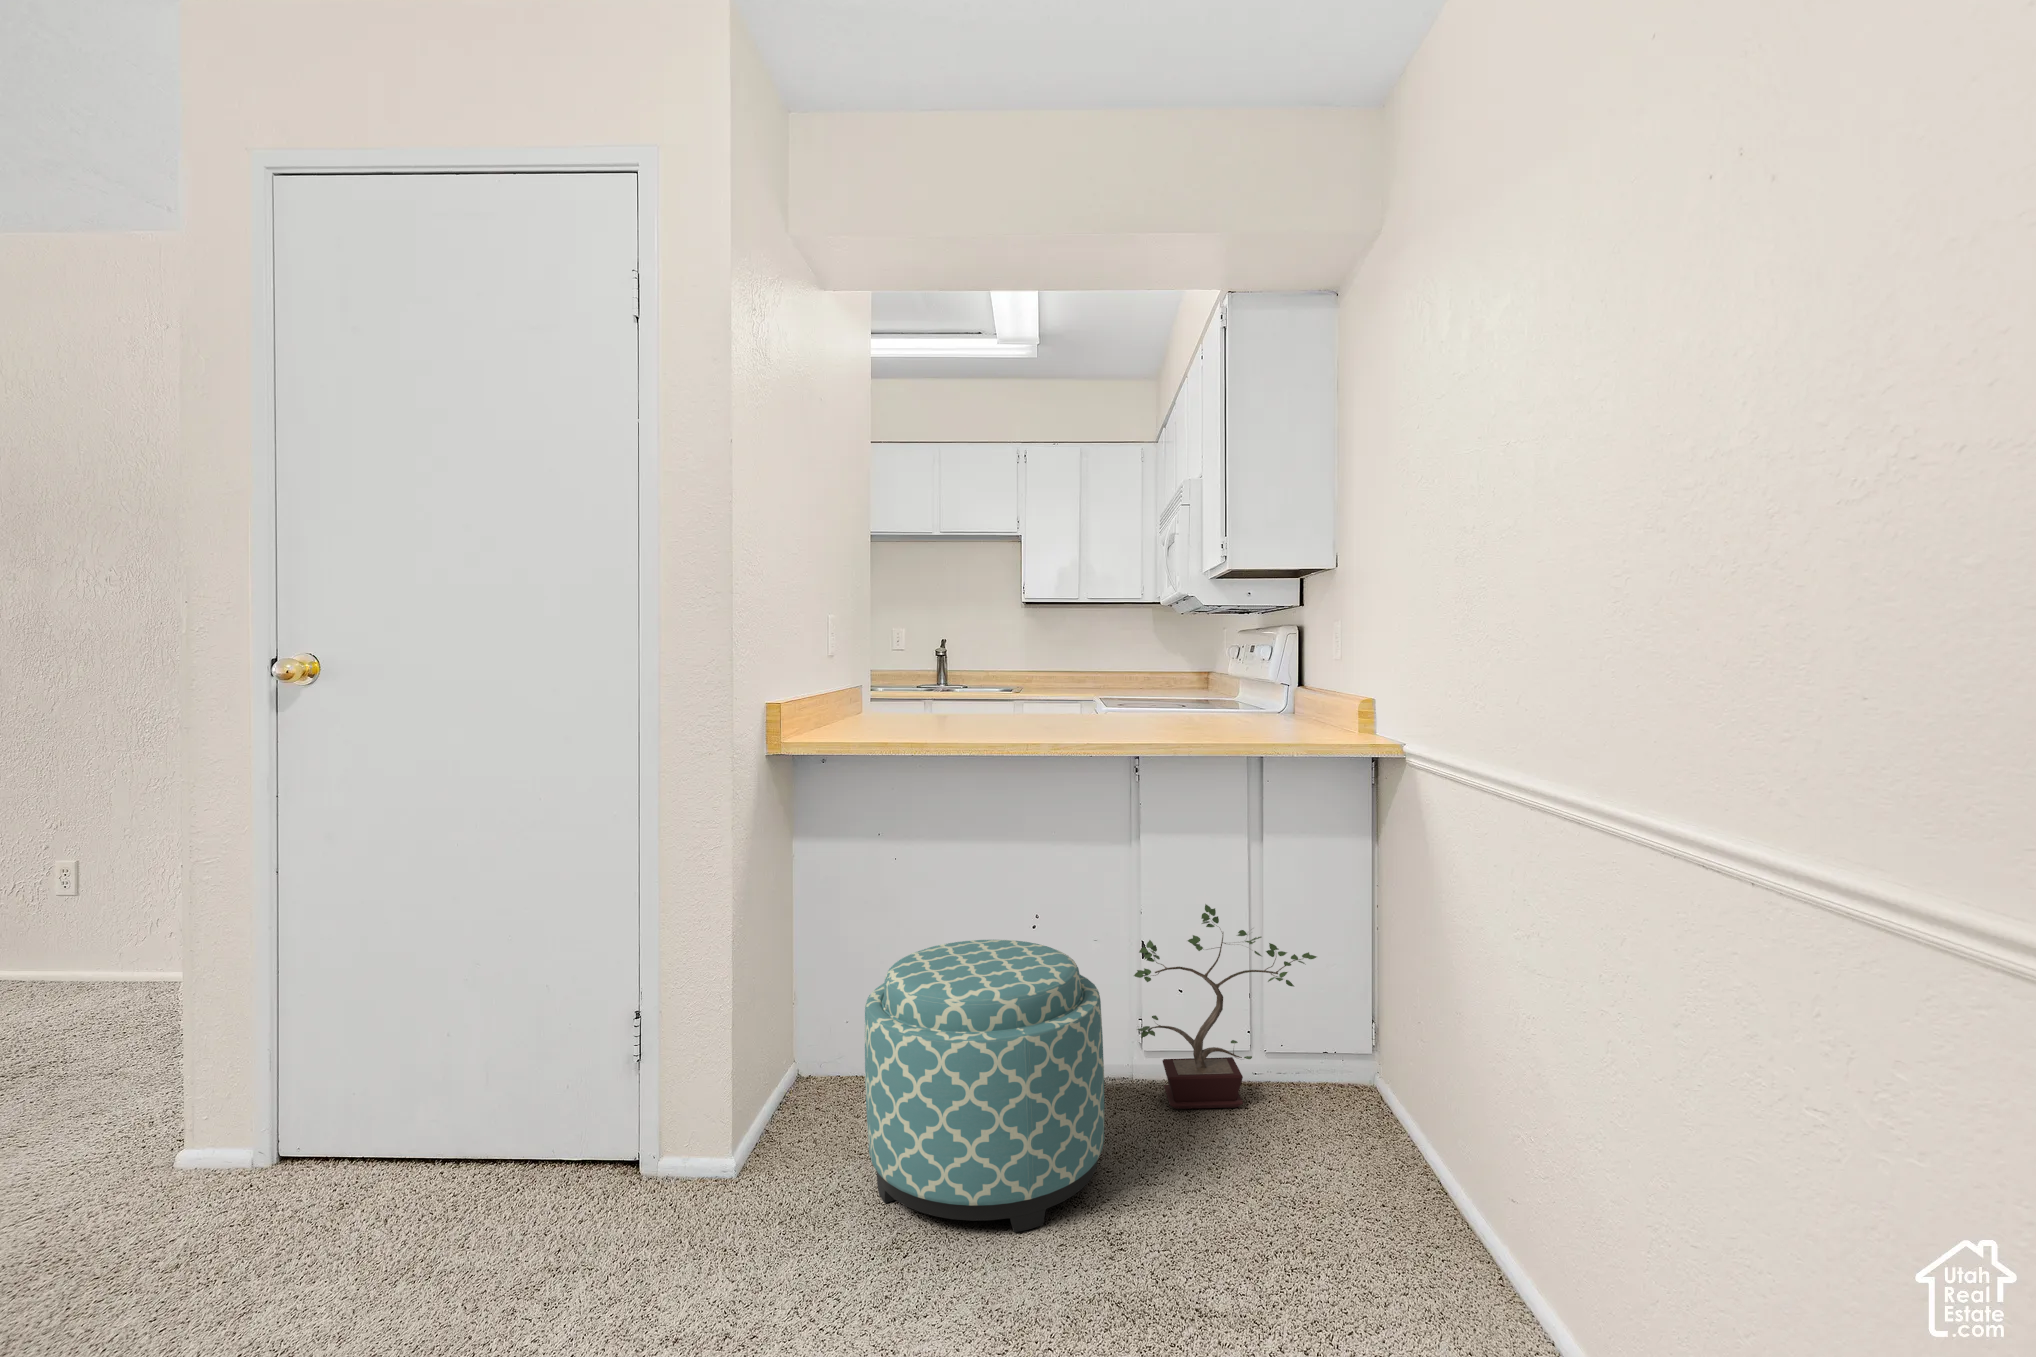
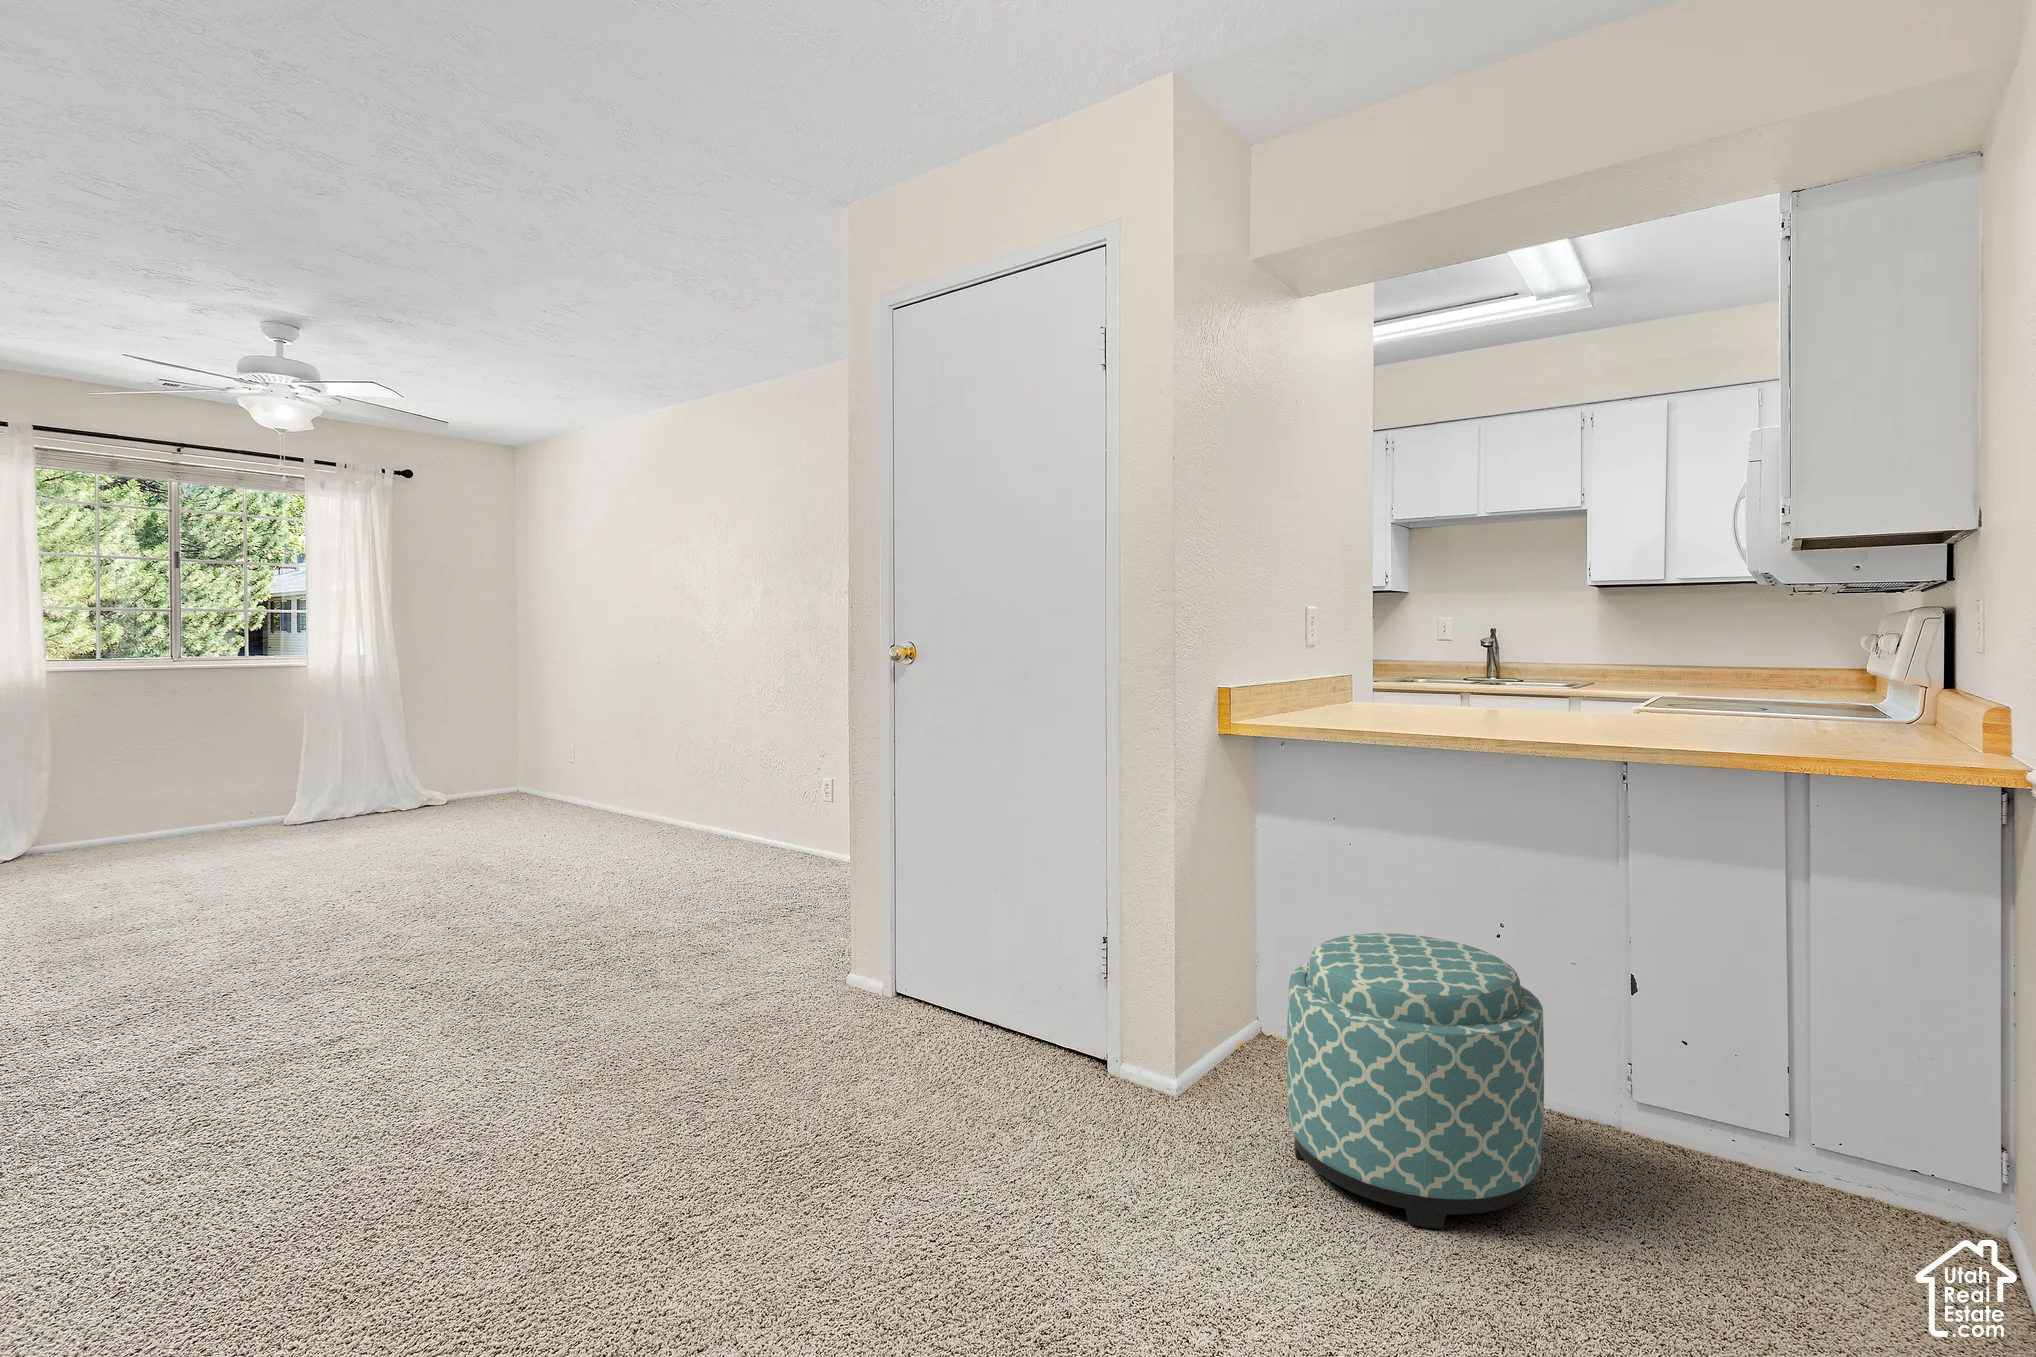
potted plant: present [1134,904,1317,1109] -> none [1613,949,1886,1199]

